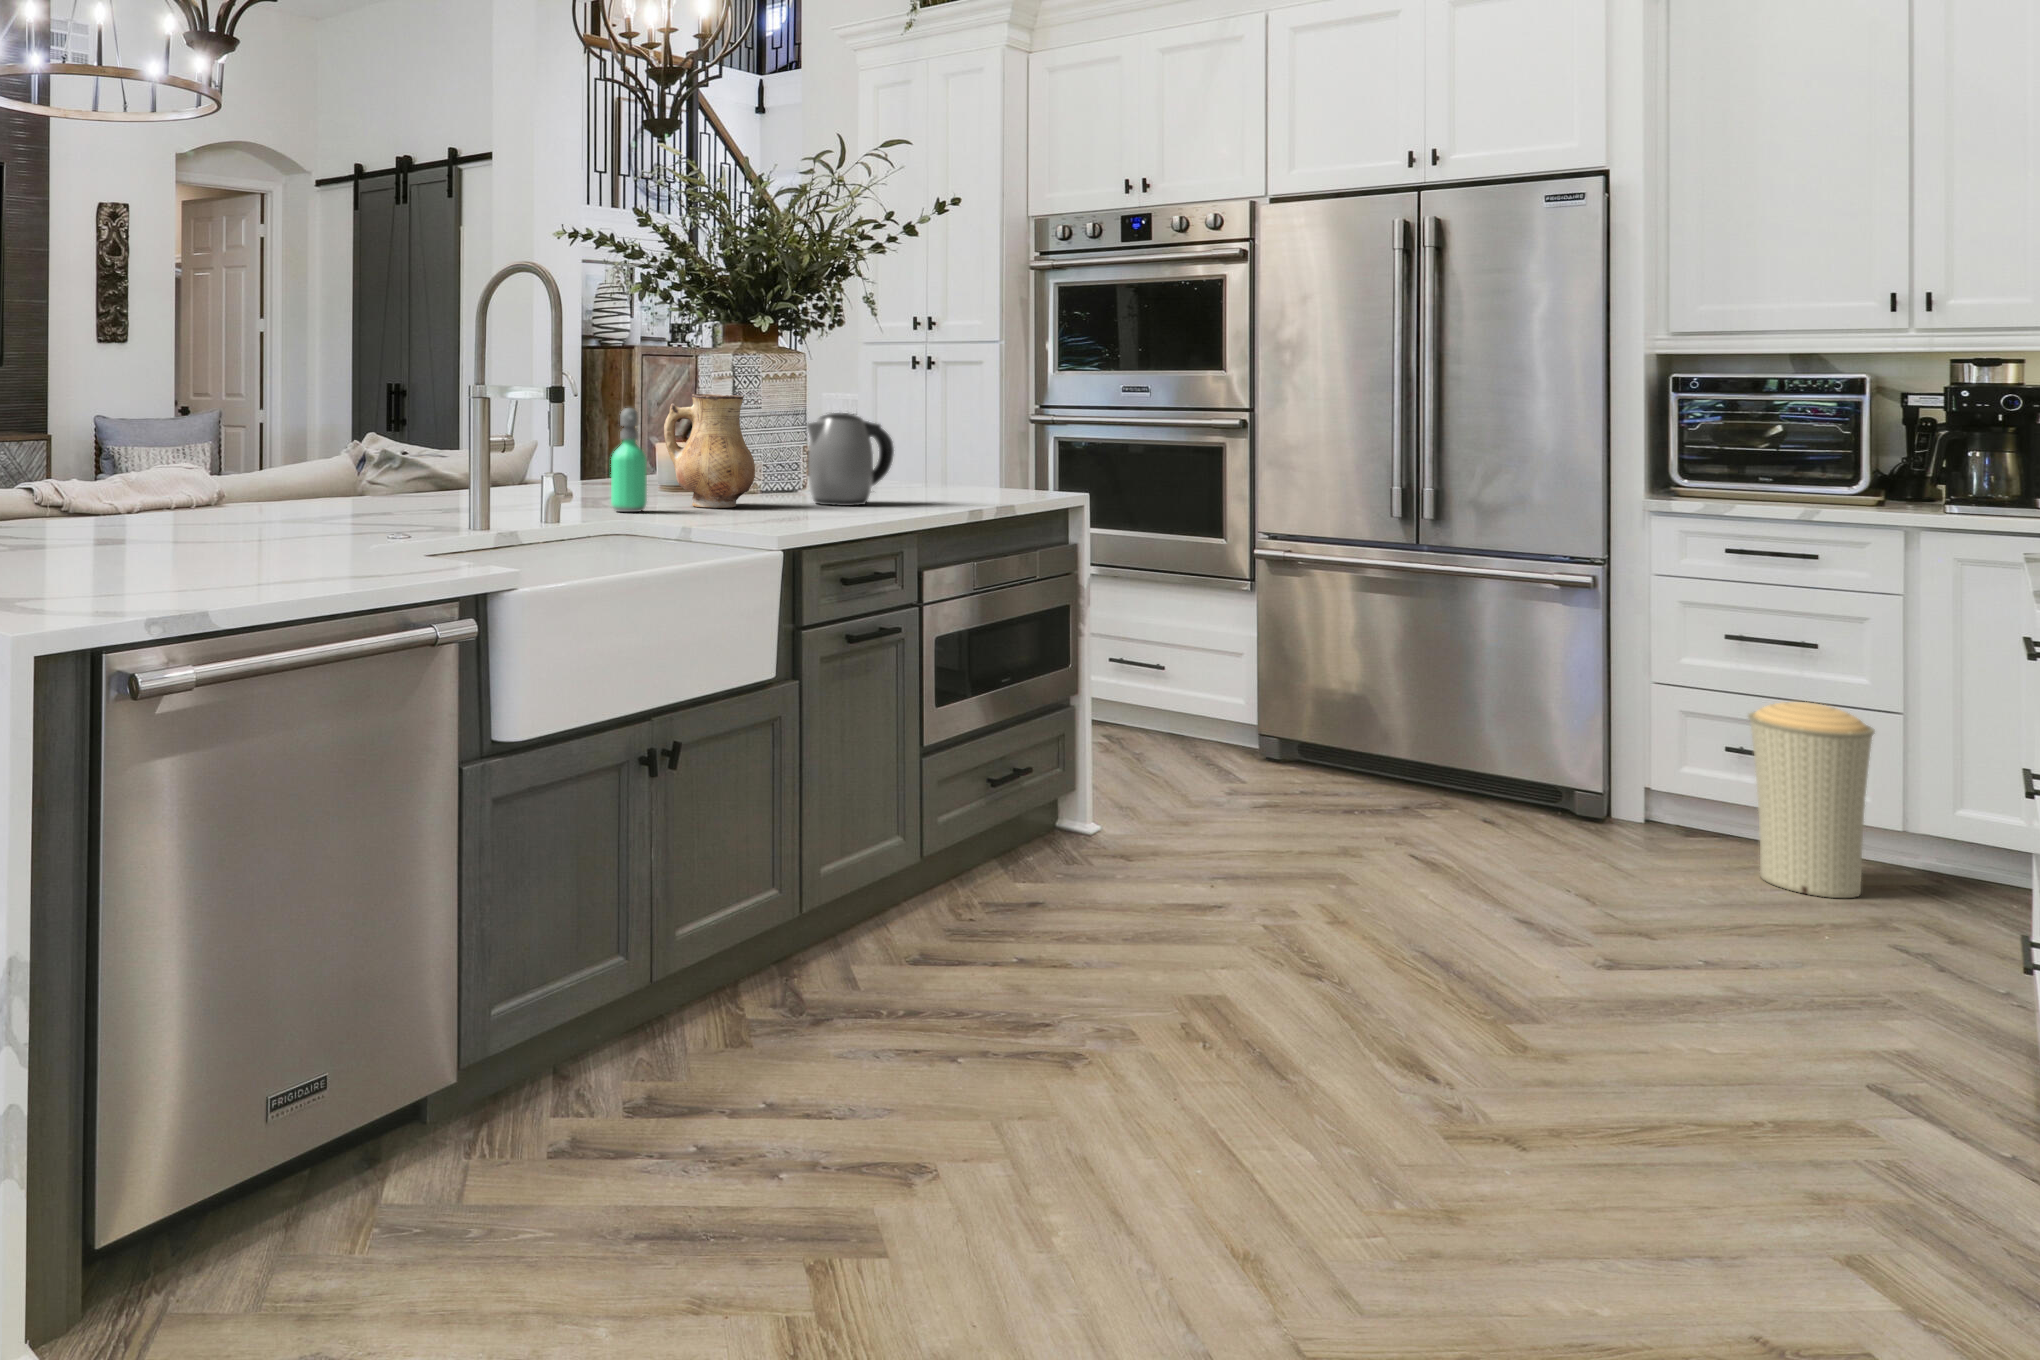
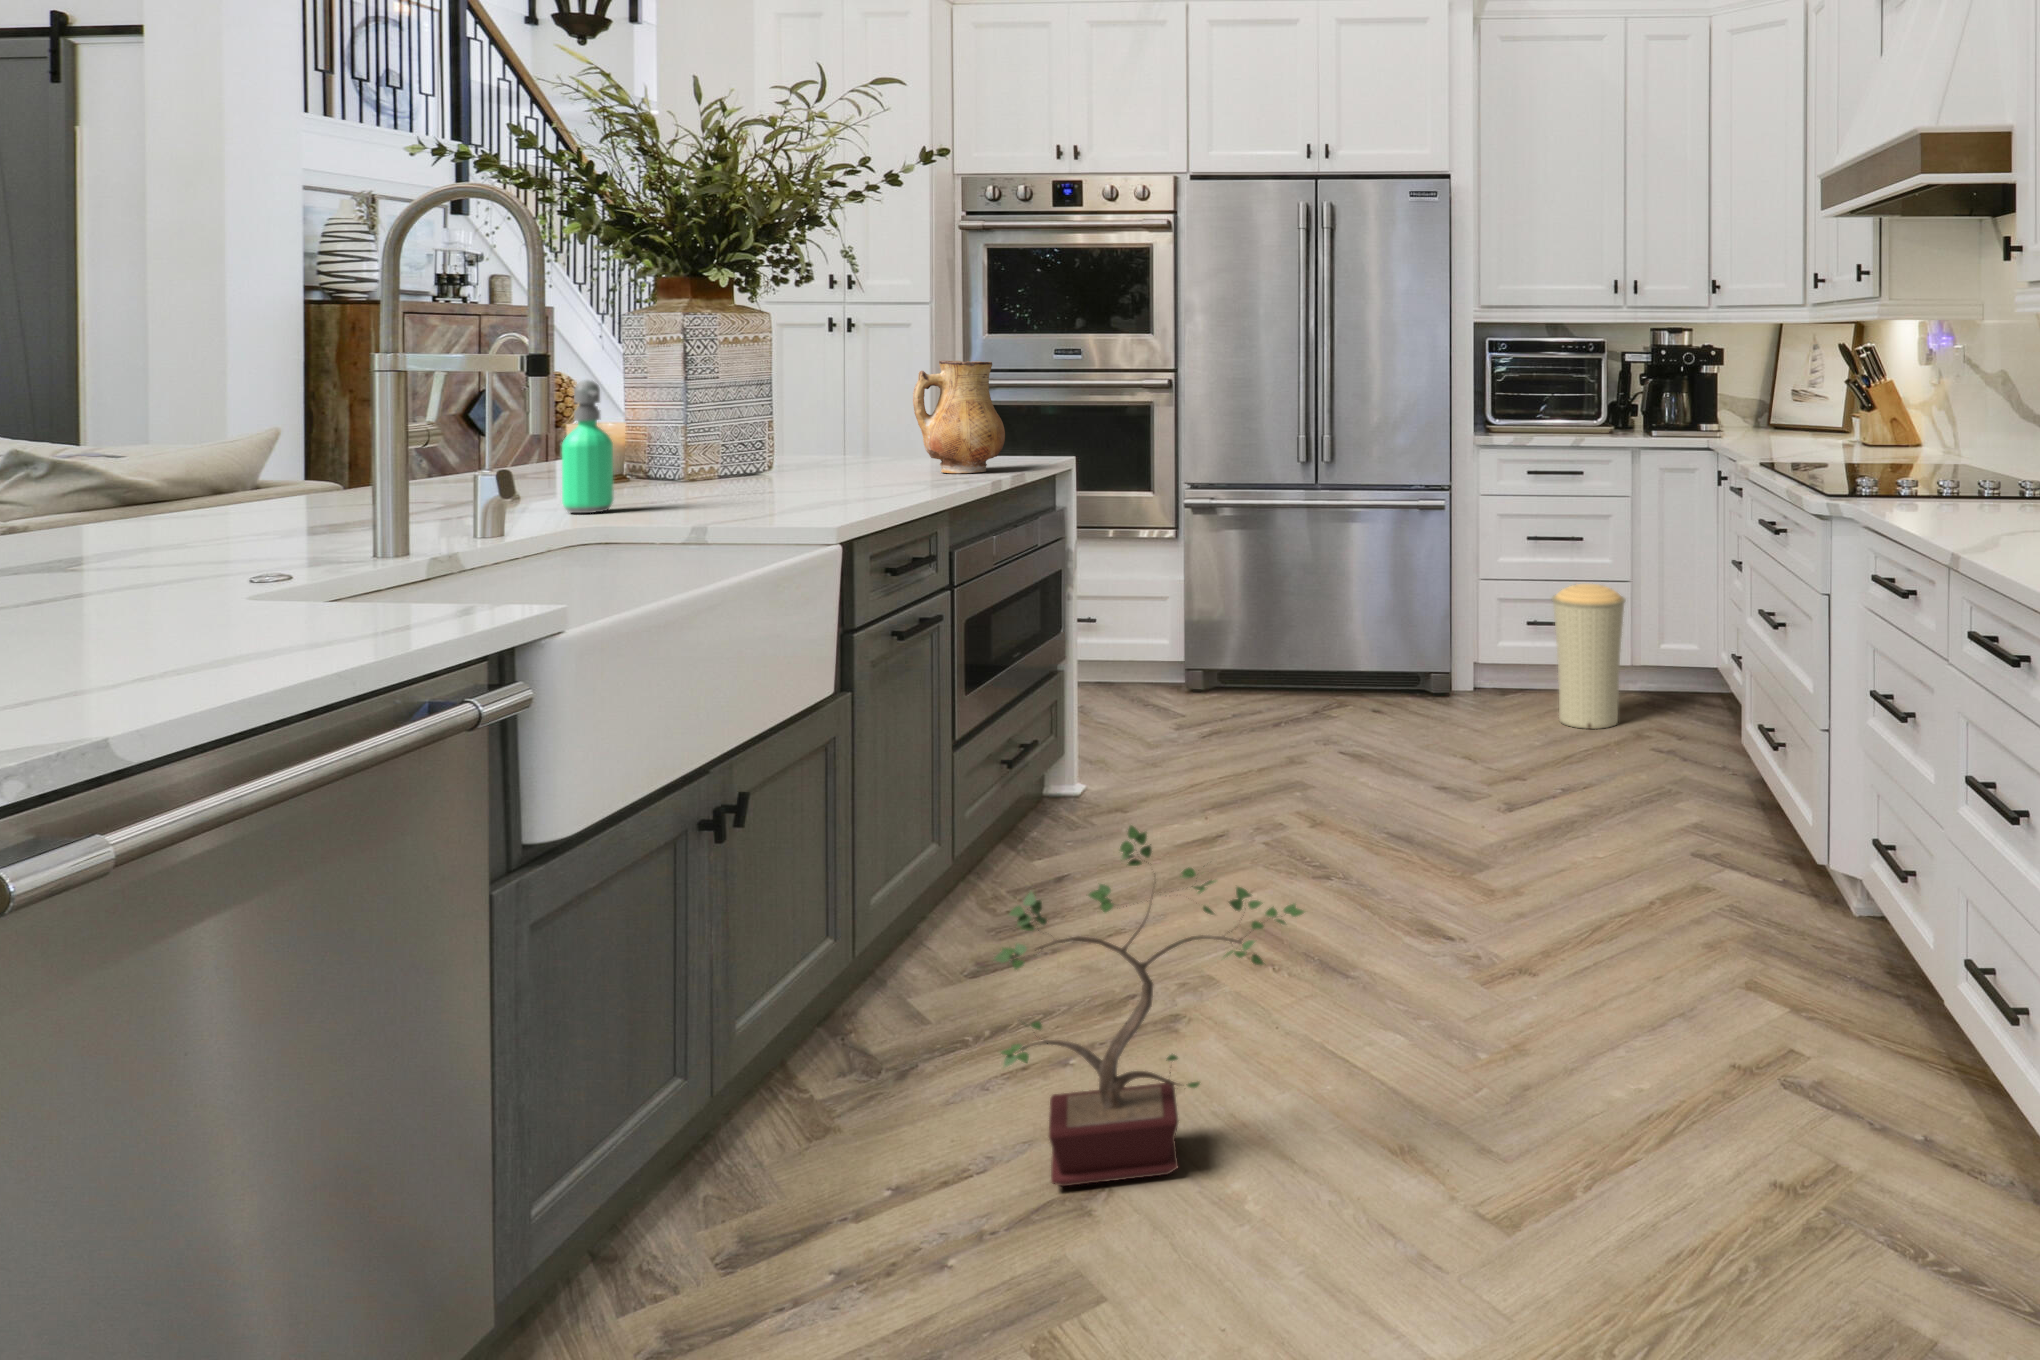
ceramic pitcher: present [664,394,755,508] -> present [913,361,1005,473]
kettle: present [807,413,894,506] -> none [795,381,892,487]
potted plant: none [844,836,1139,1179] -> present [994,826,1304,1186]

